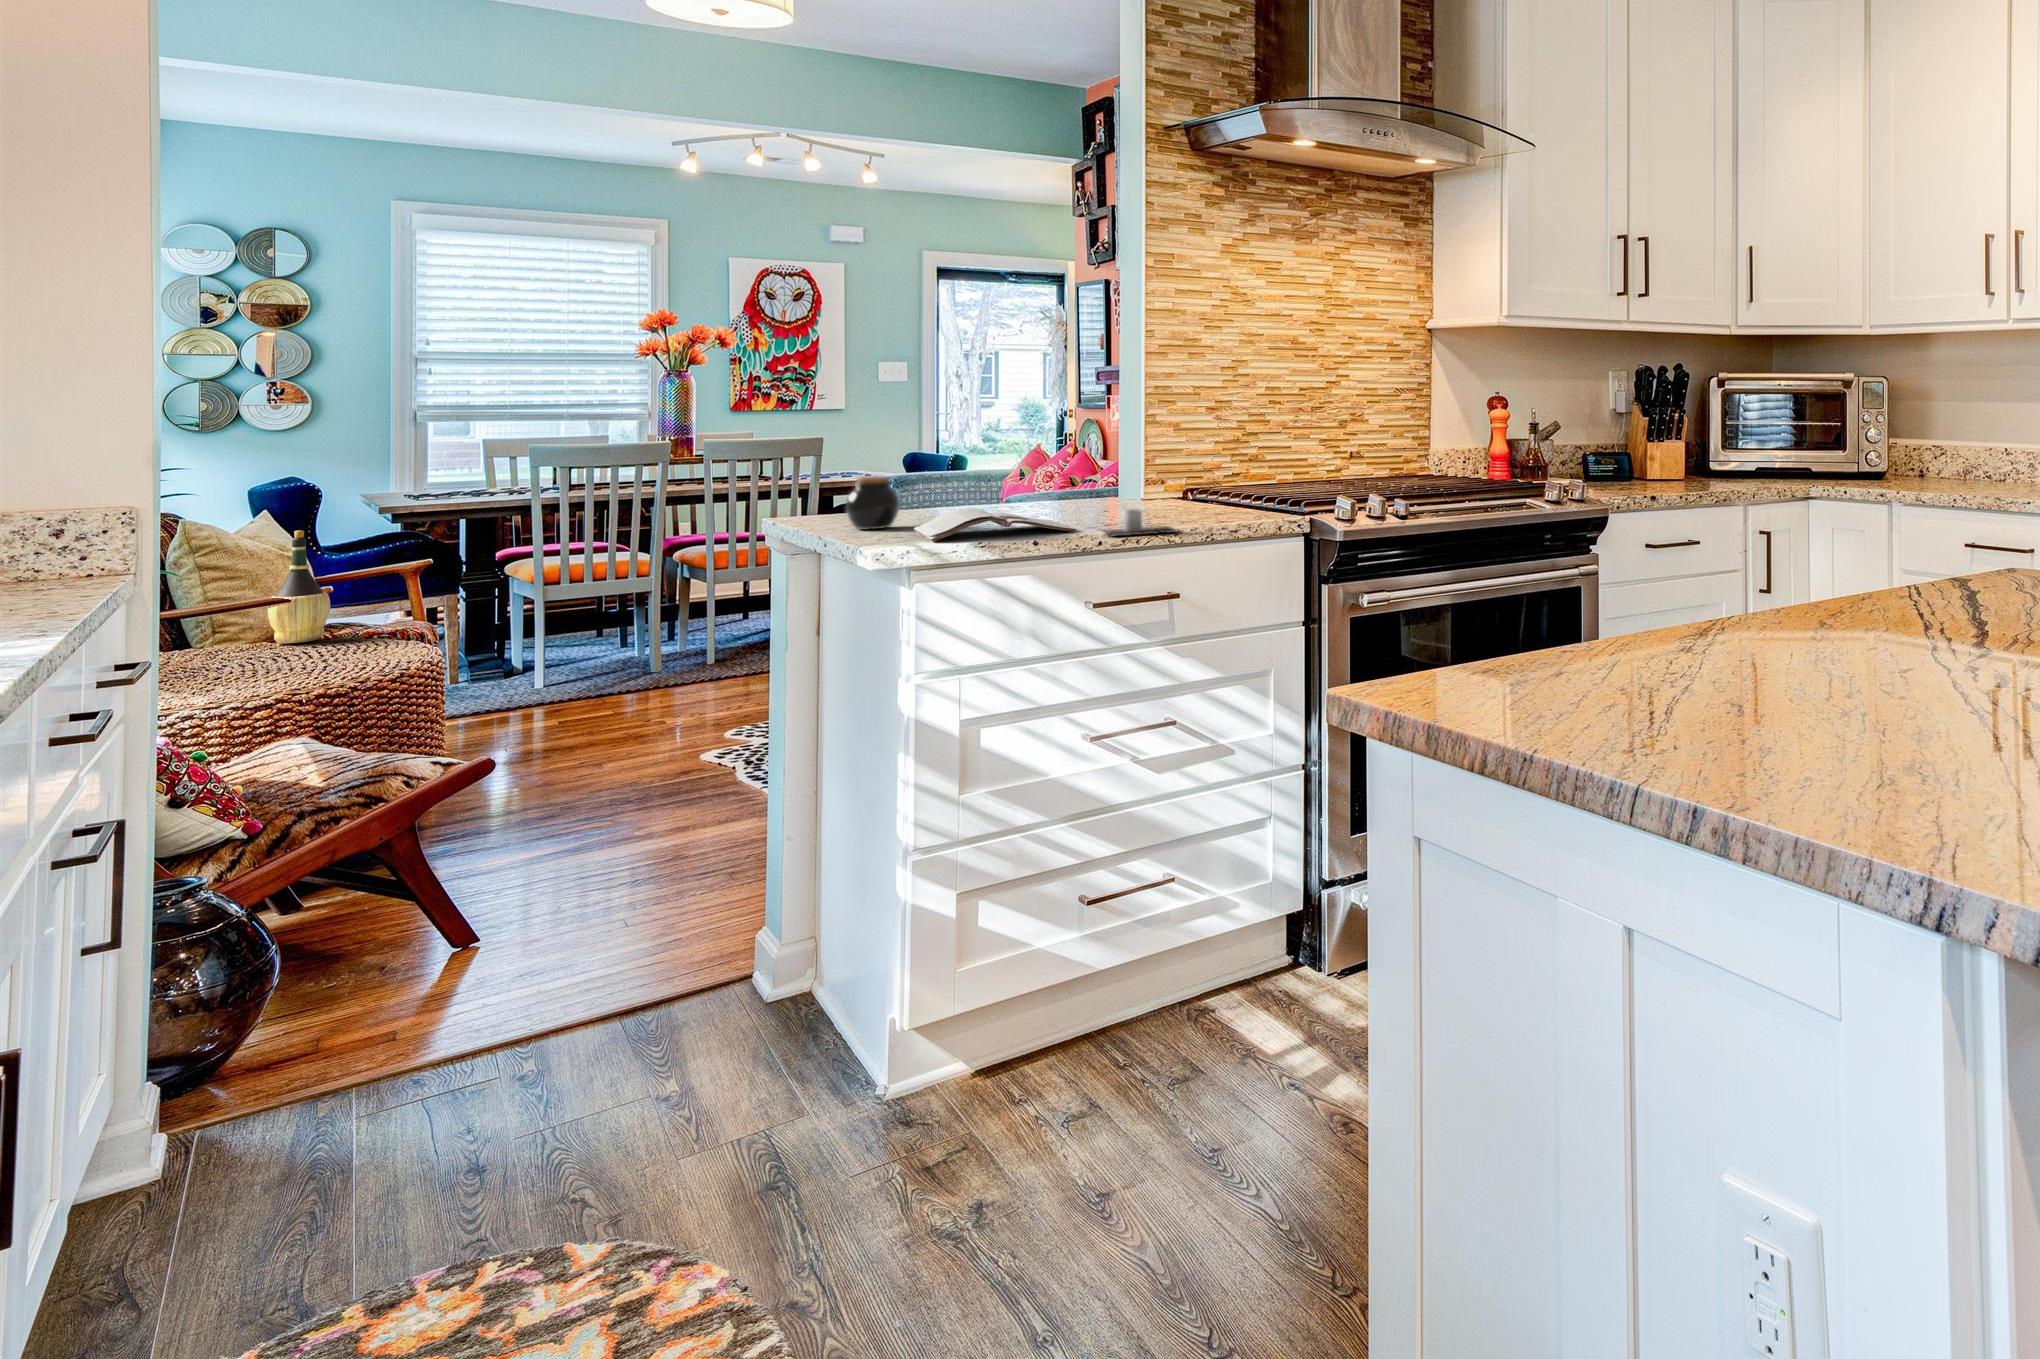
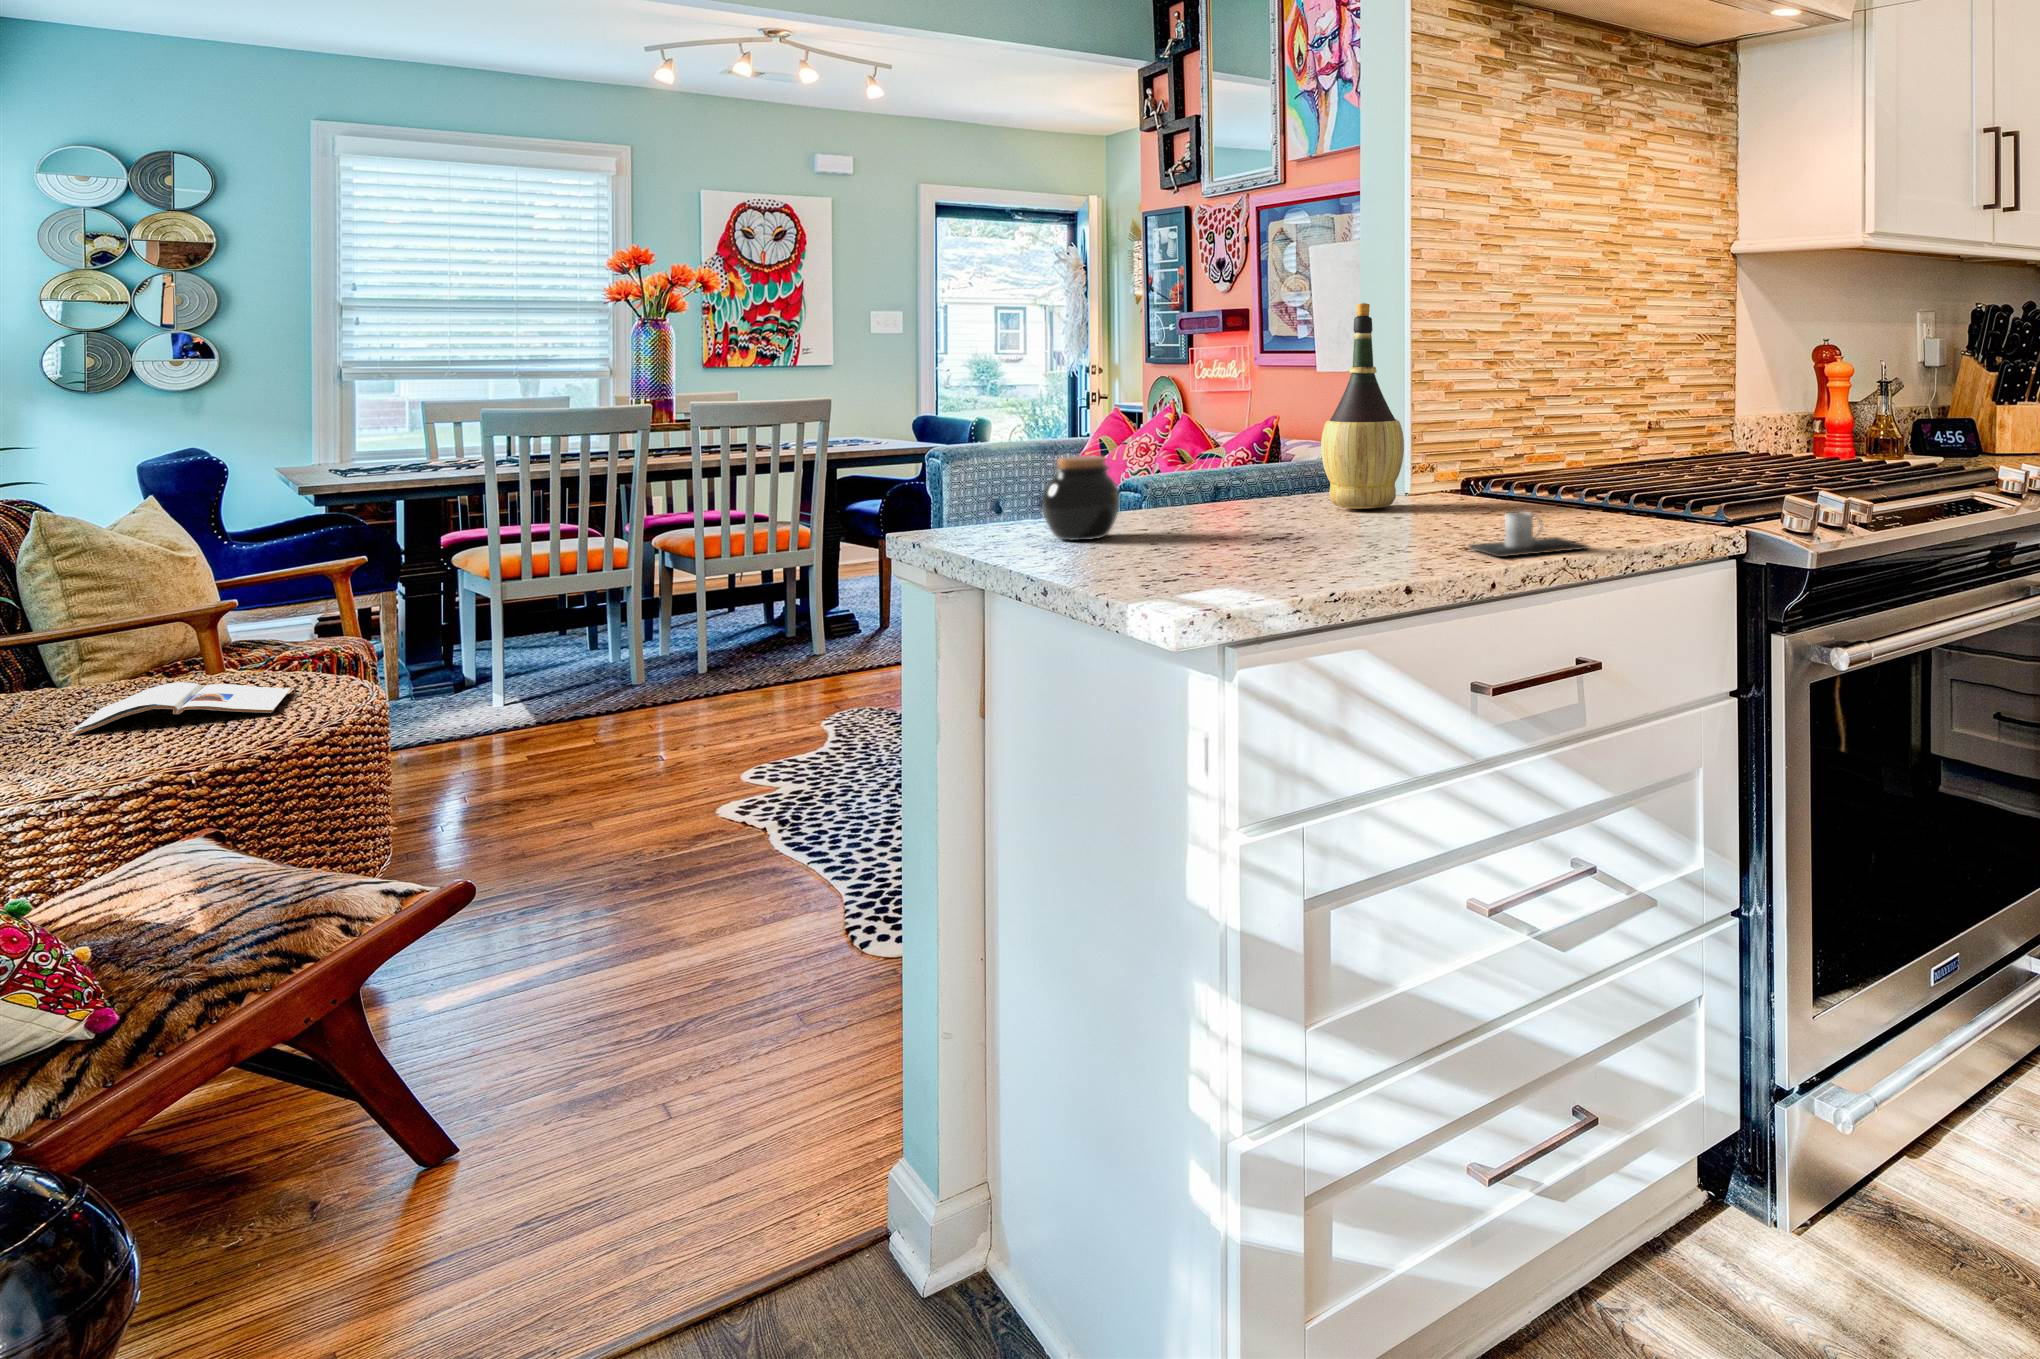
magazine: present [914,508,1076,542] -> present [70,682,291,736]
wine bottle: present [268,530,330,643] -> present [1321,303,1404,509]

